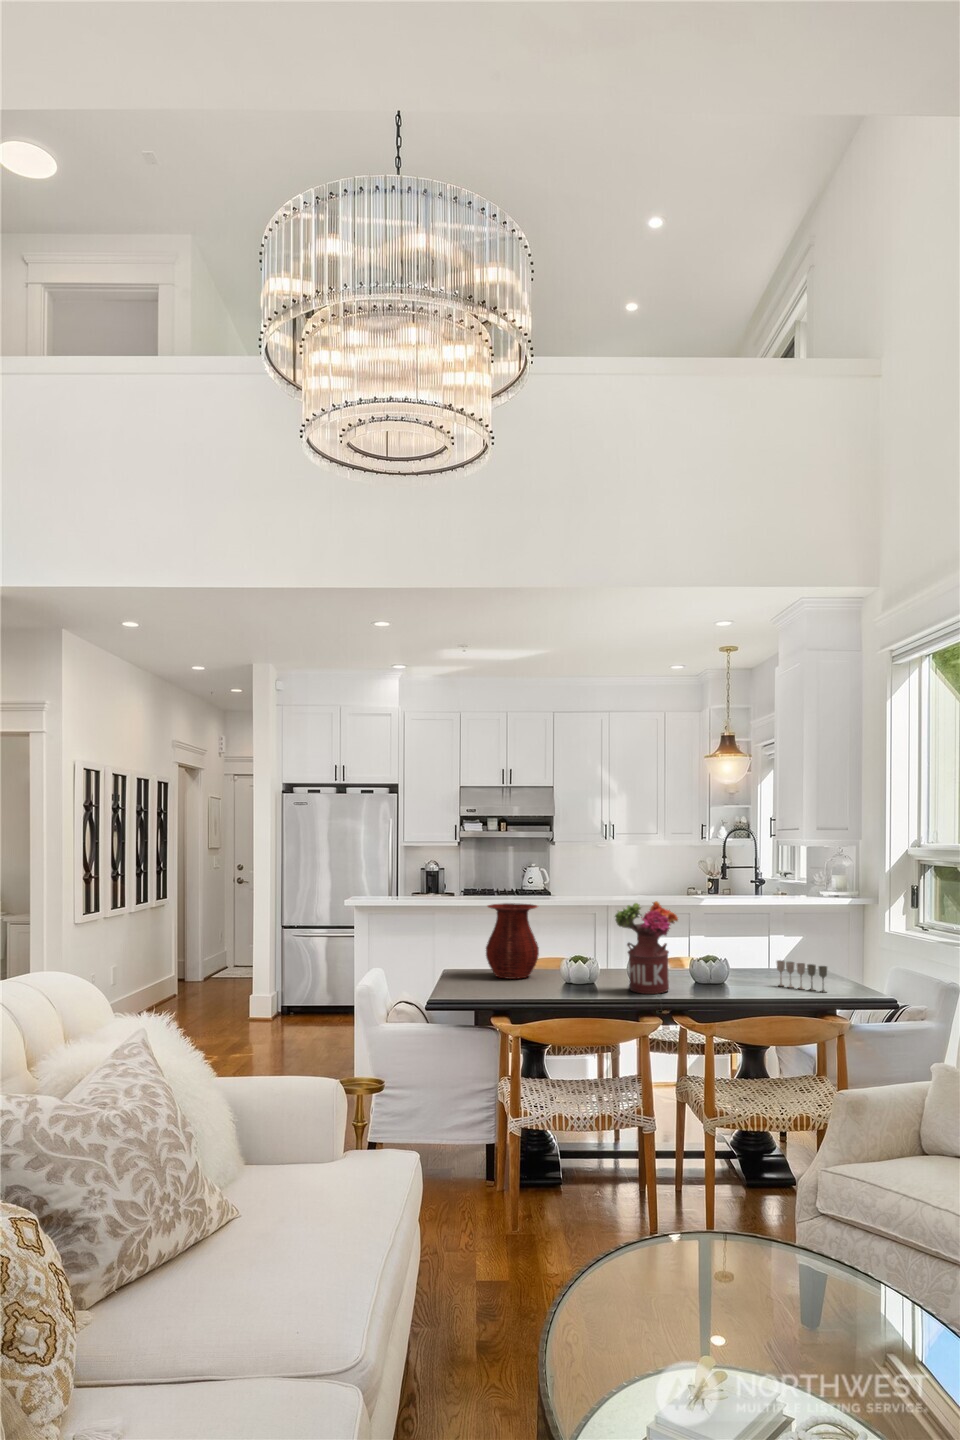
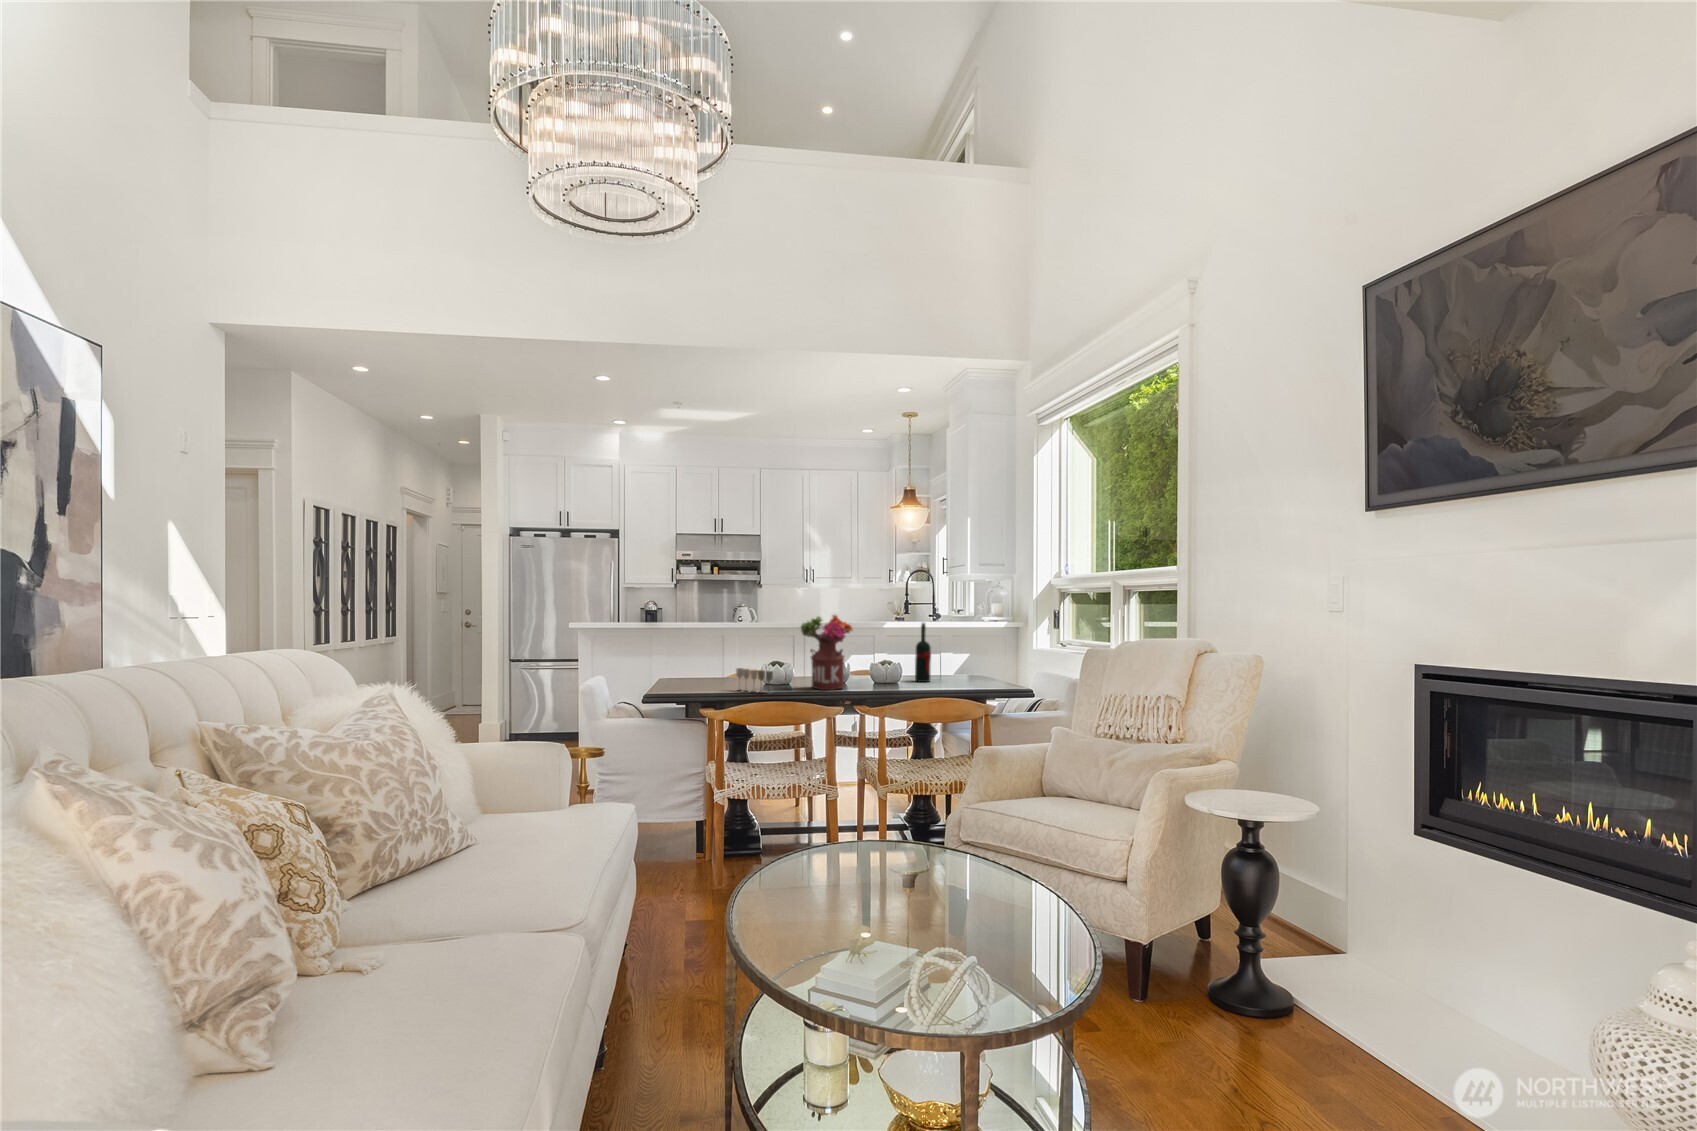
vase: present [486,903,539,979] -> none [691,621,738,683]
wine bottle: none [754,907,774,981] -> present [915,623,931,682]
wine glass: present [777,960,827,993] -> present [736,668,773,694]

